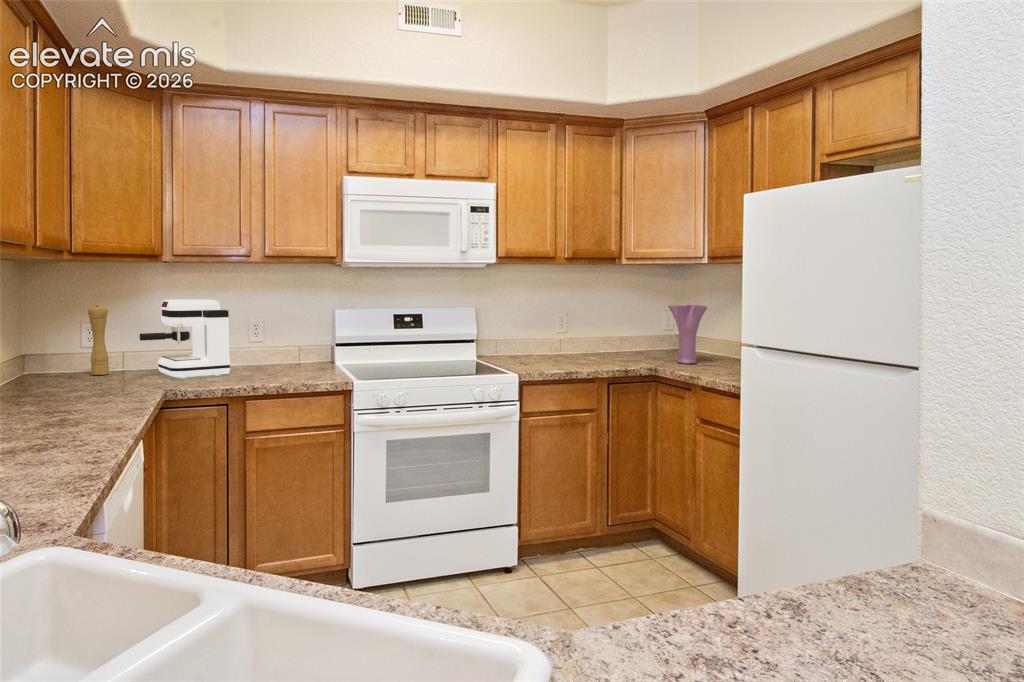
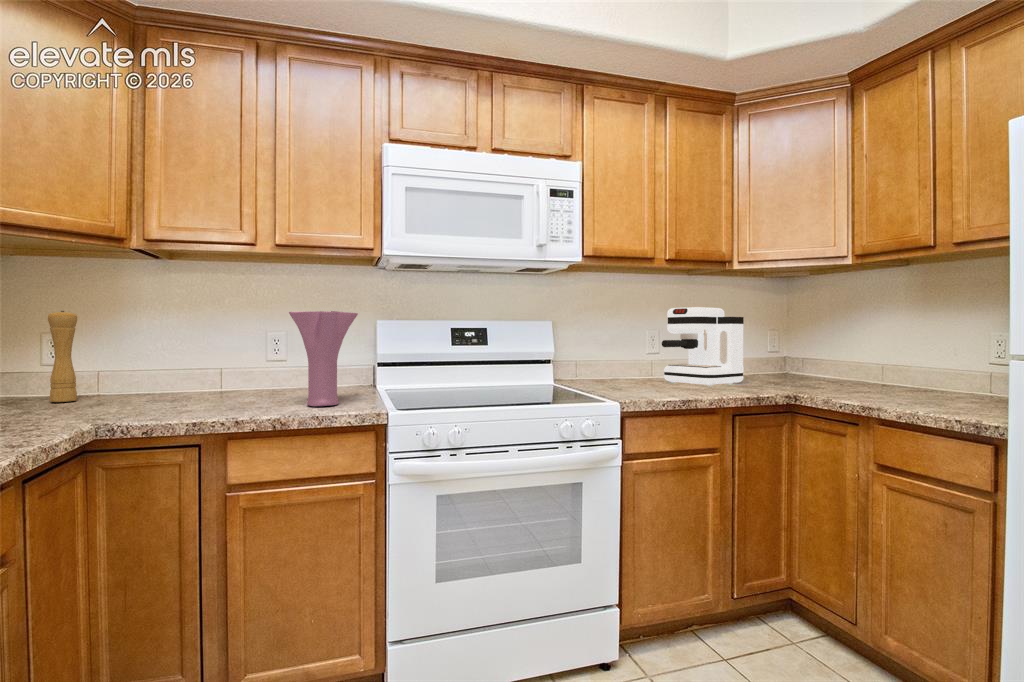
coffee maker: present [140,299,230,379] -> present [662,307,744,386]
vase: present [668,305,707,364] -> present [289,311,358,406]

